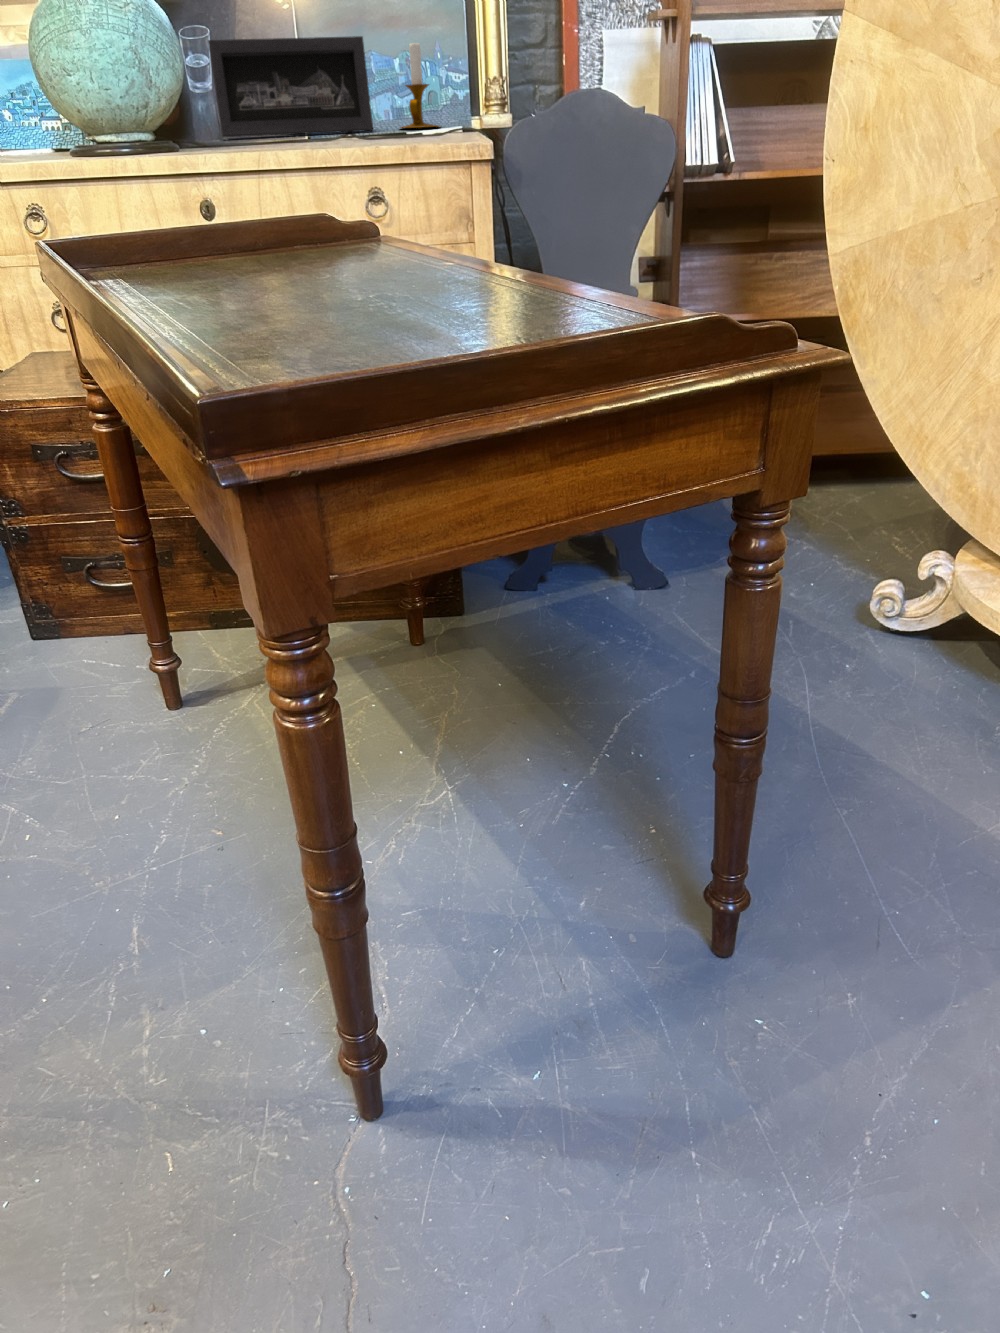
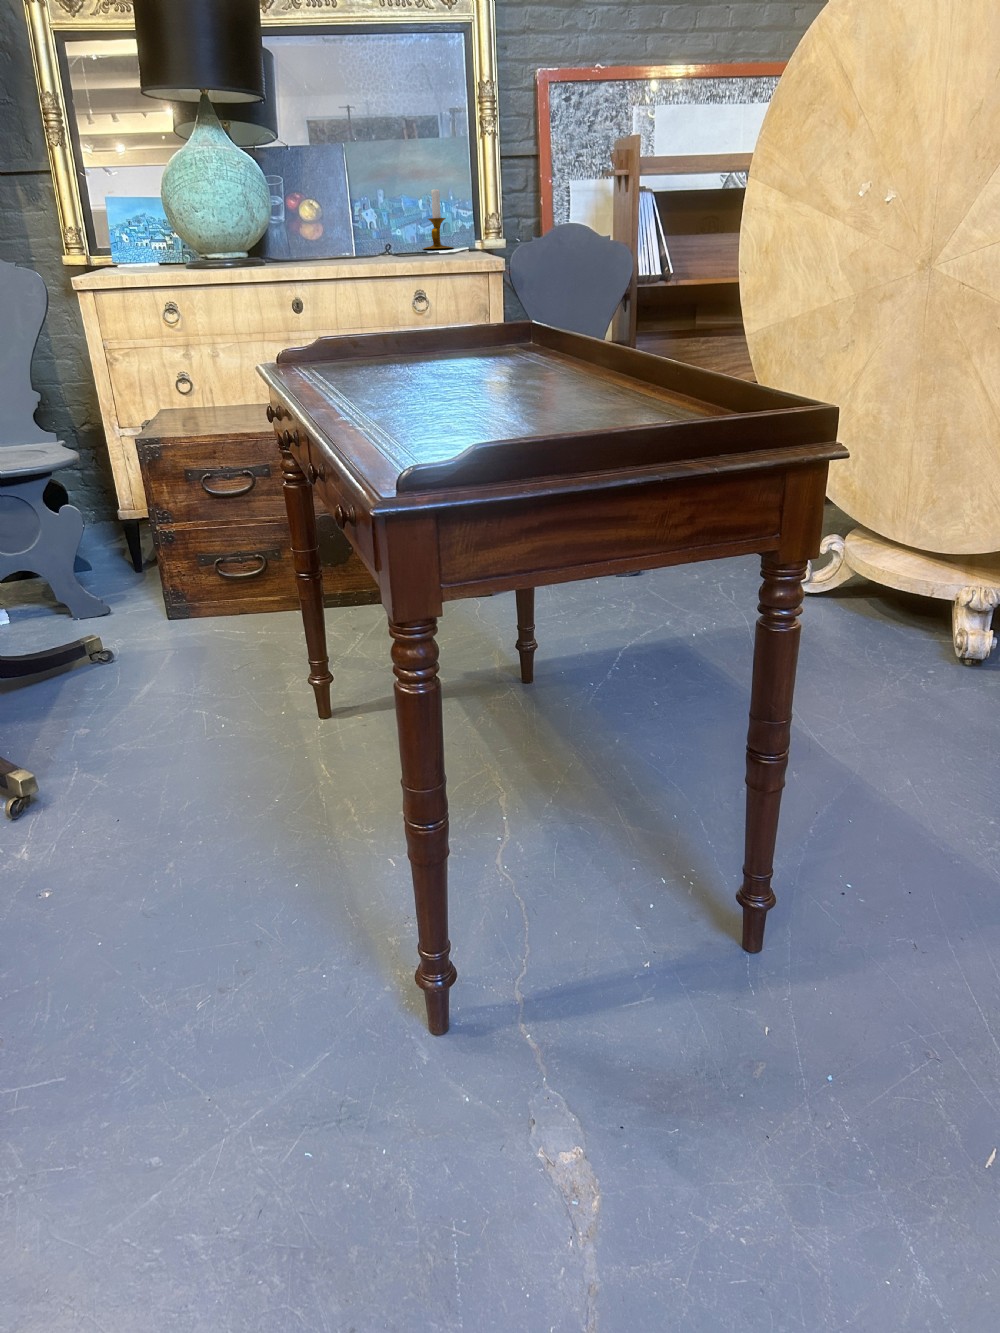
picture frame: present [208,36,373,137] -> none [285,185,405,255]

